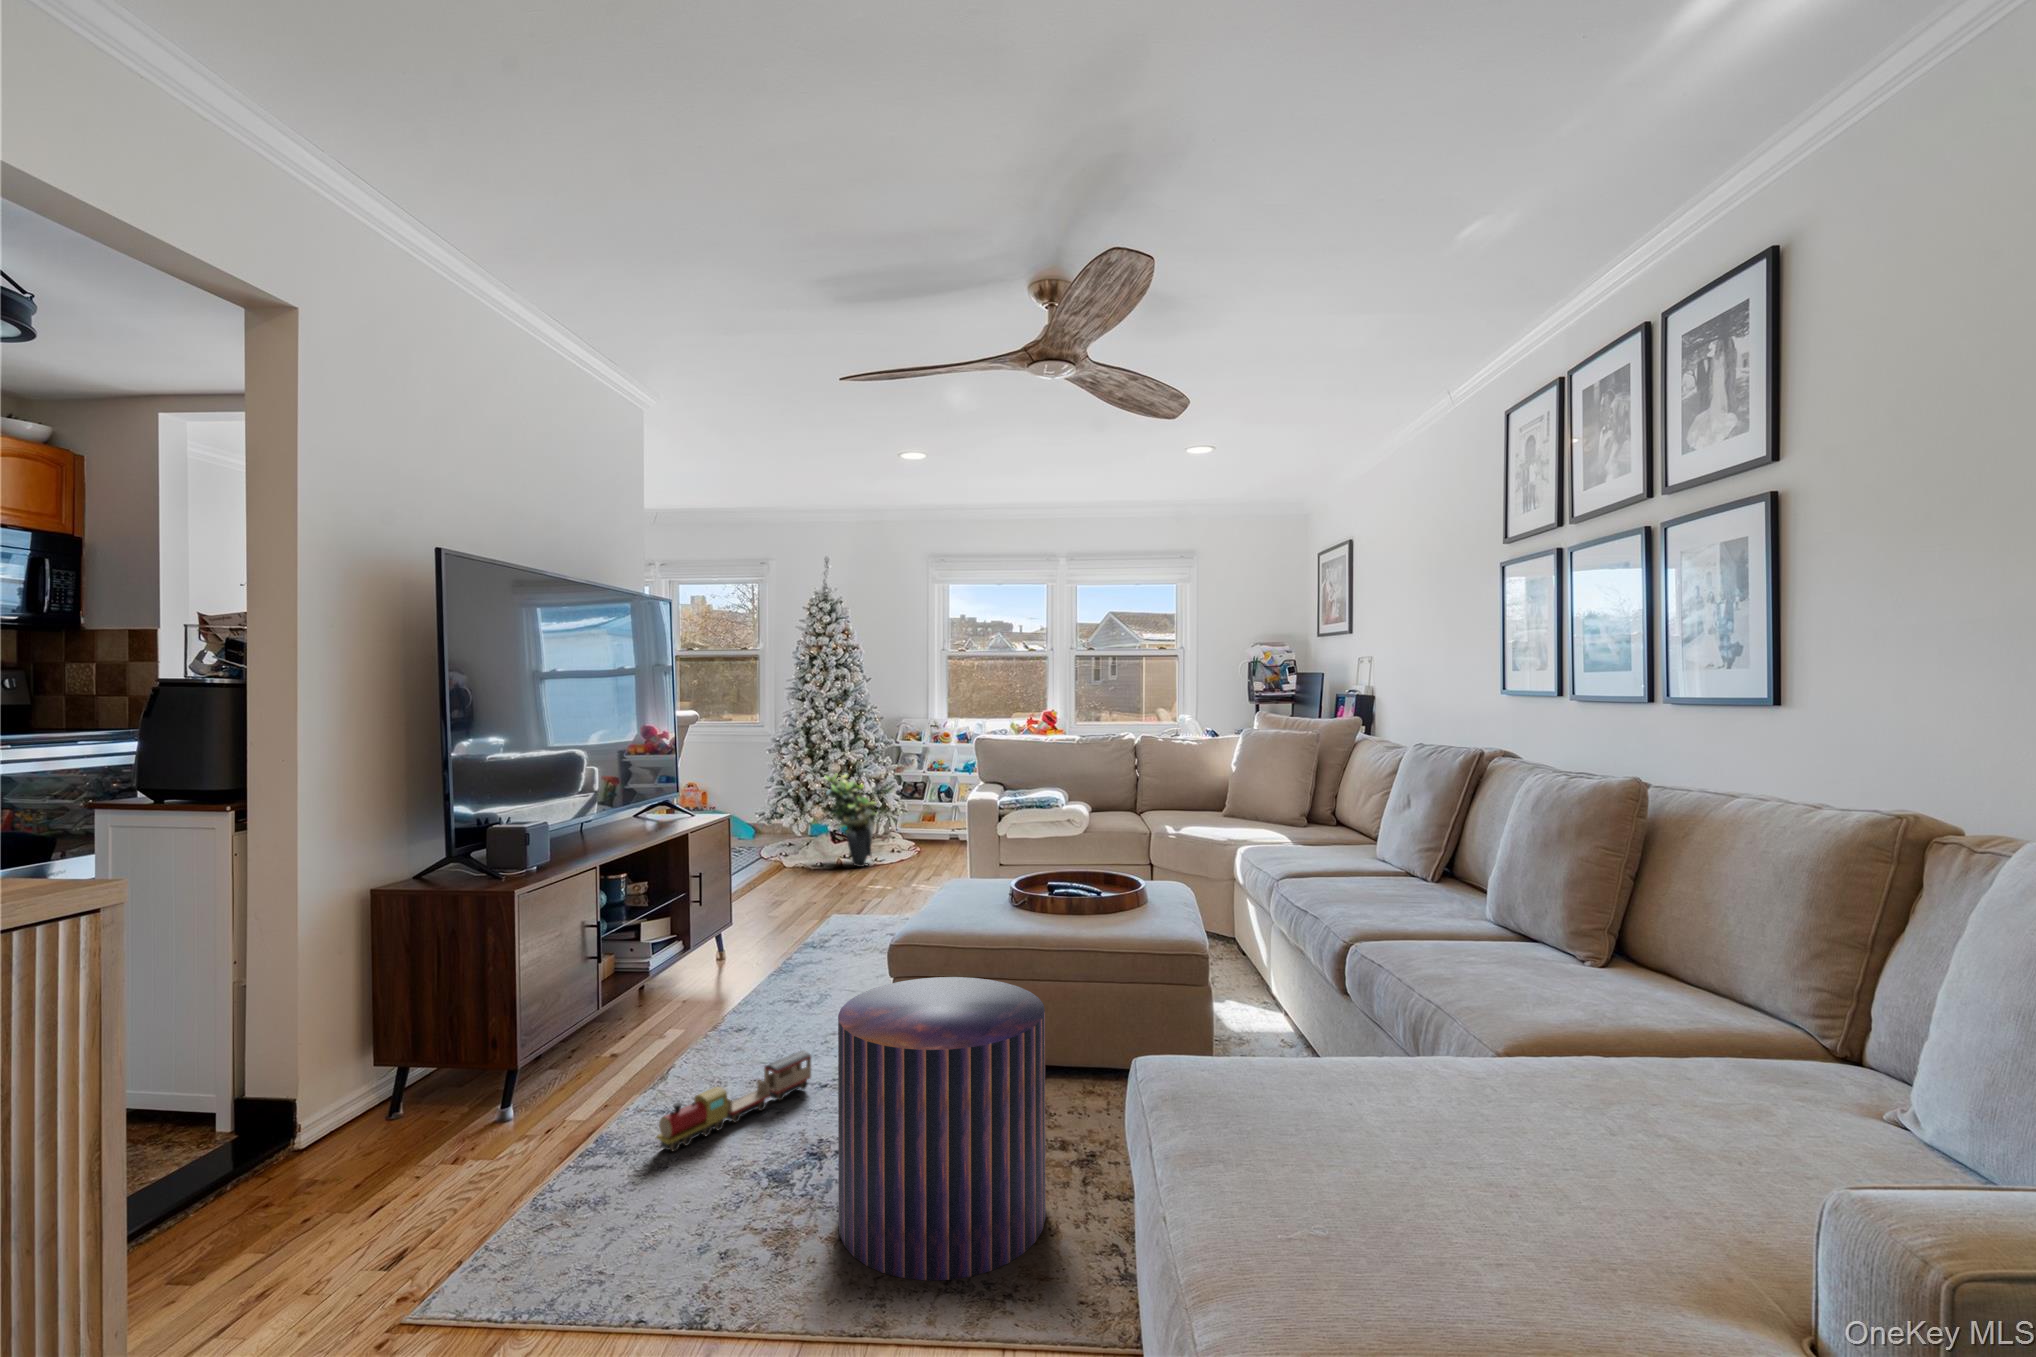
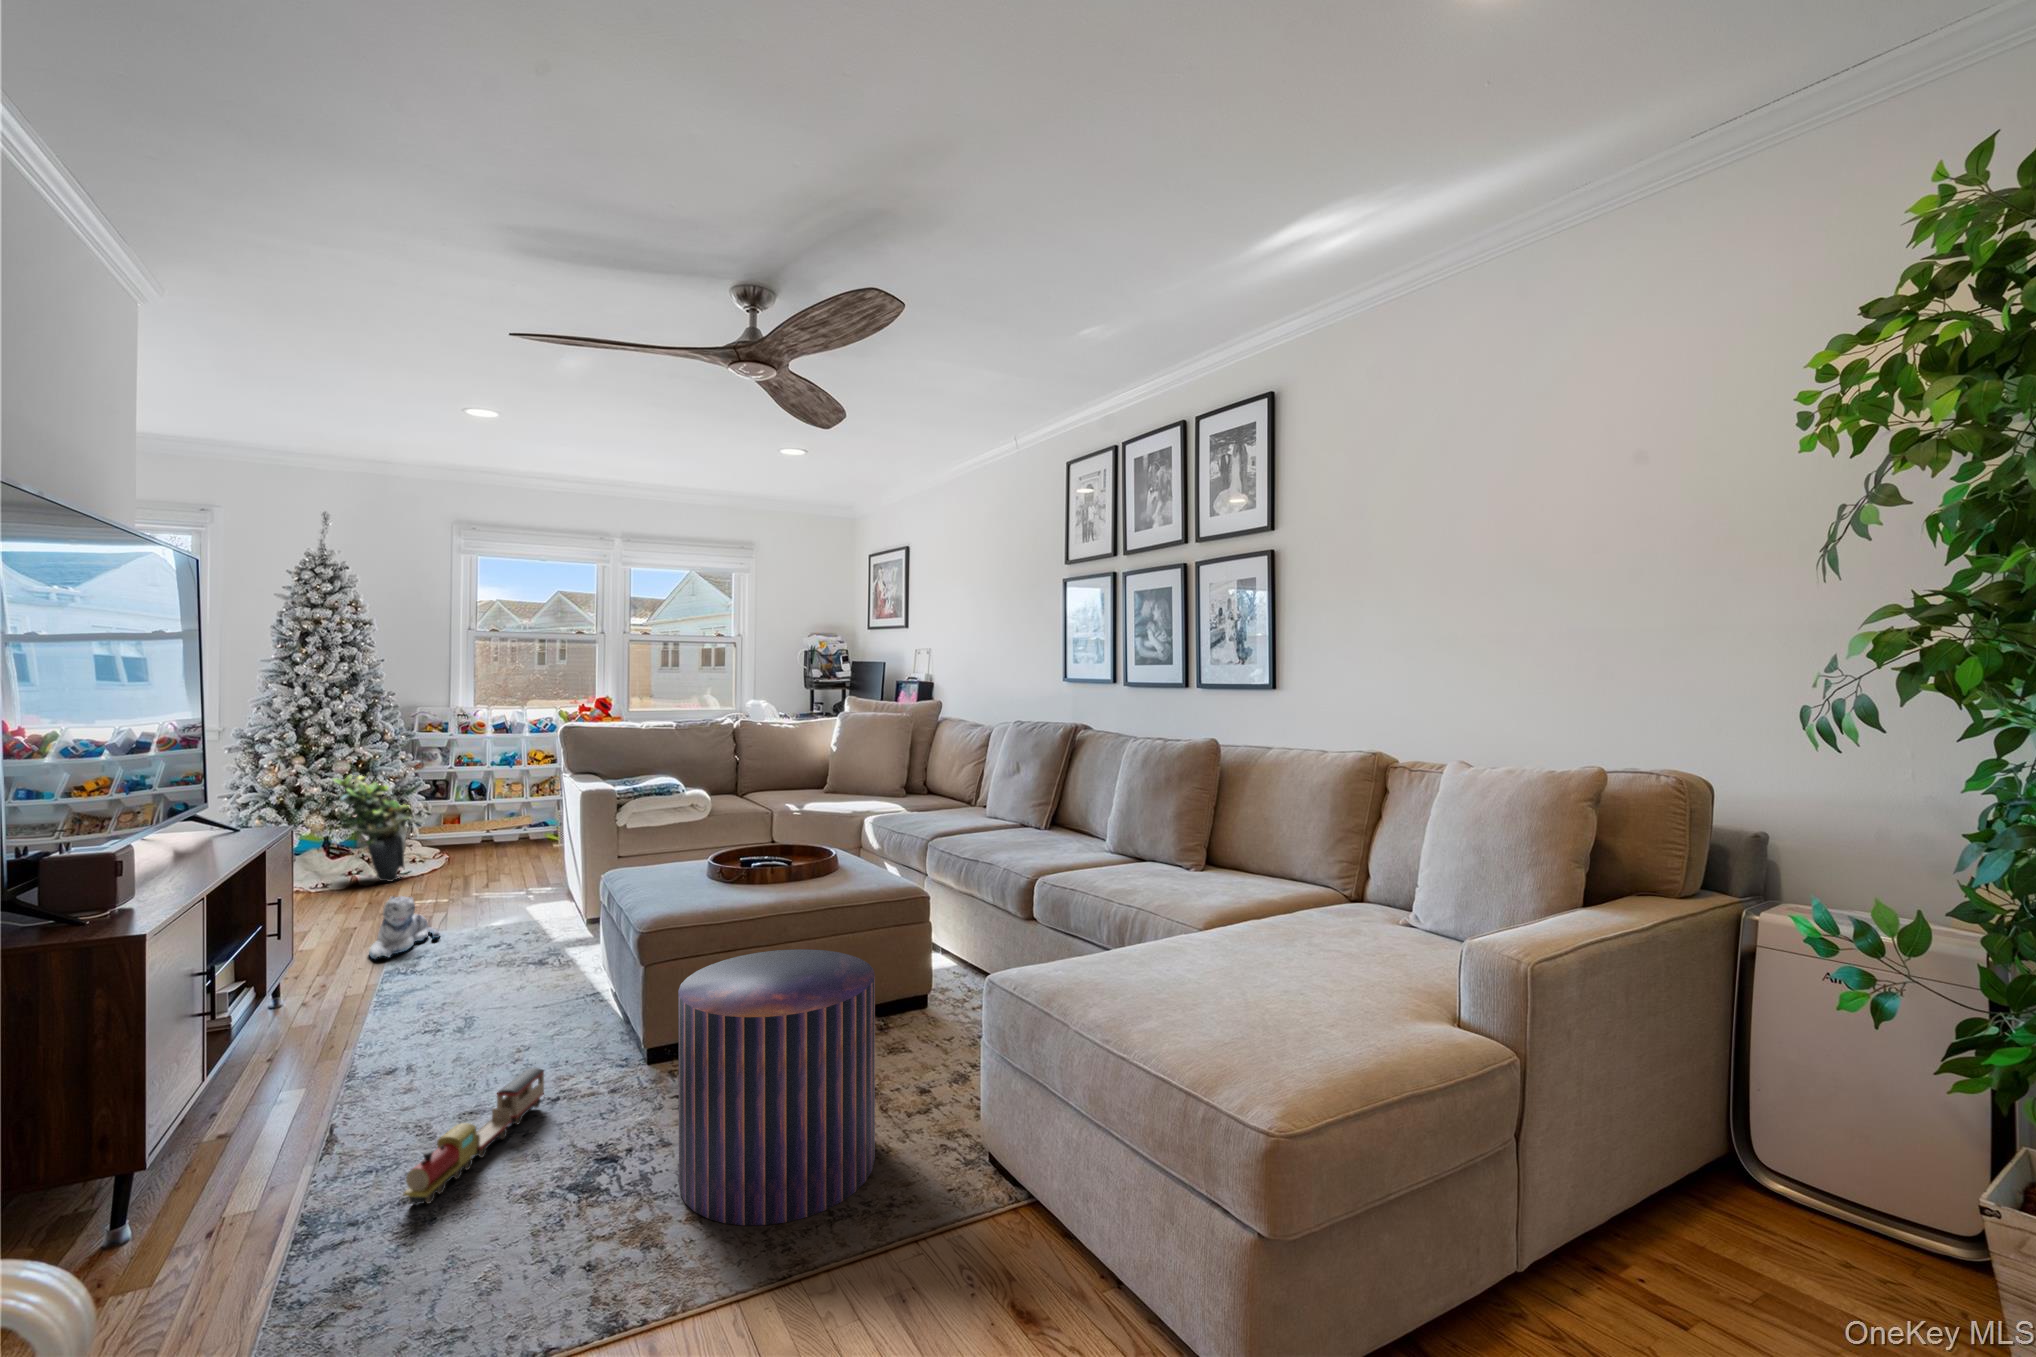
plush toy: none [799,878,858,931] -> present [369,896,440,959]

